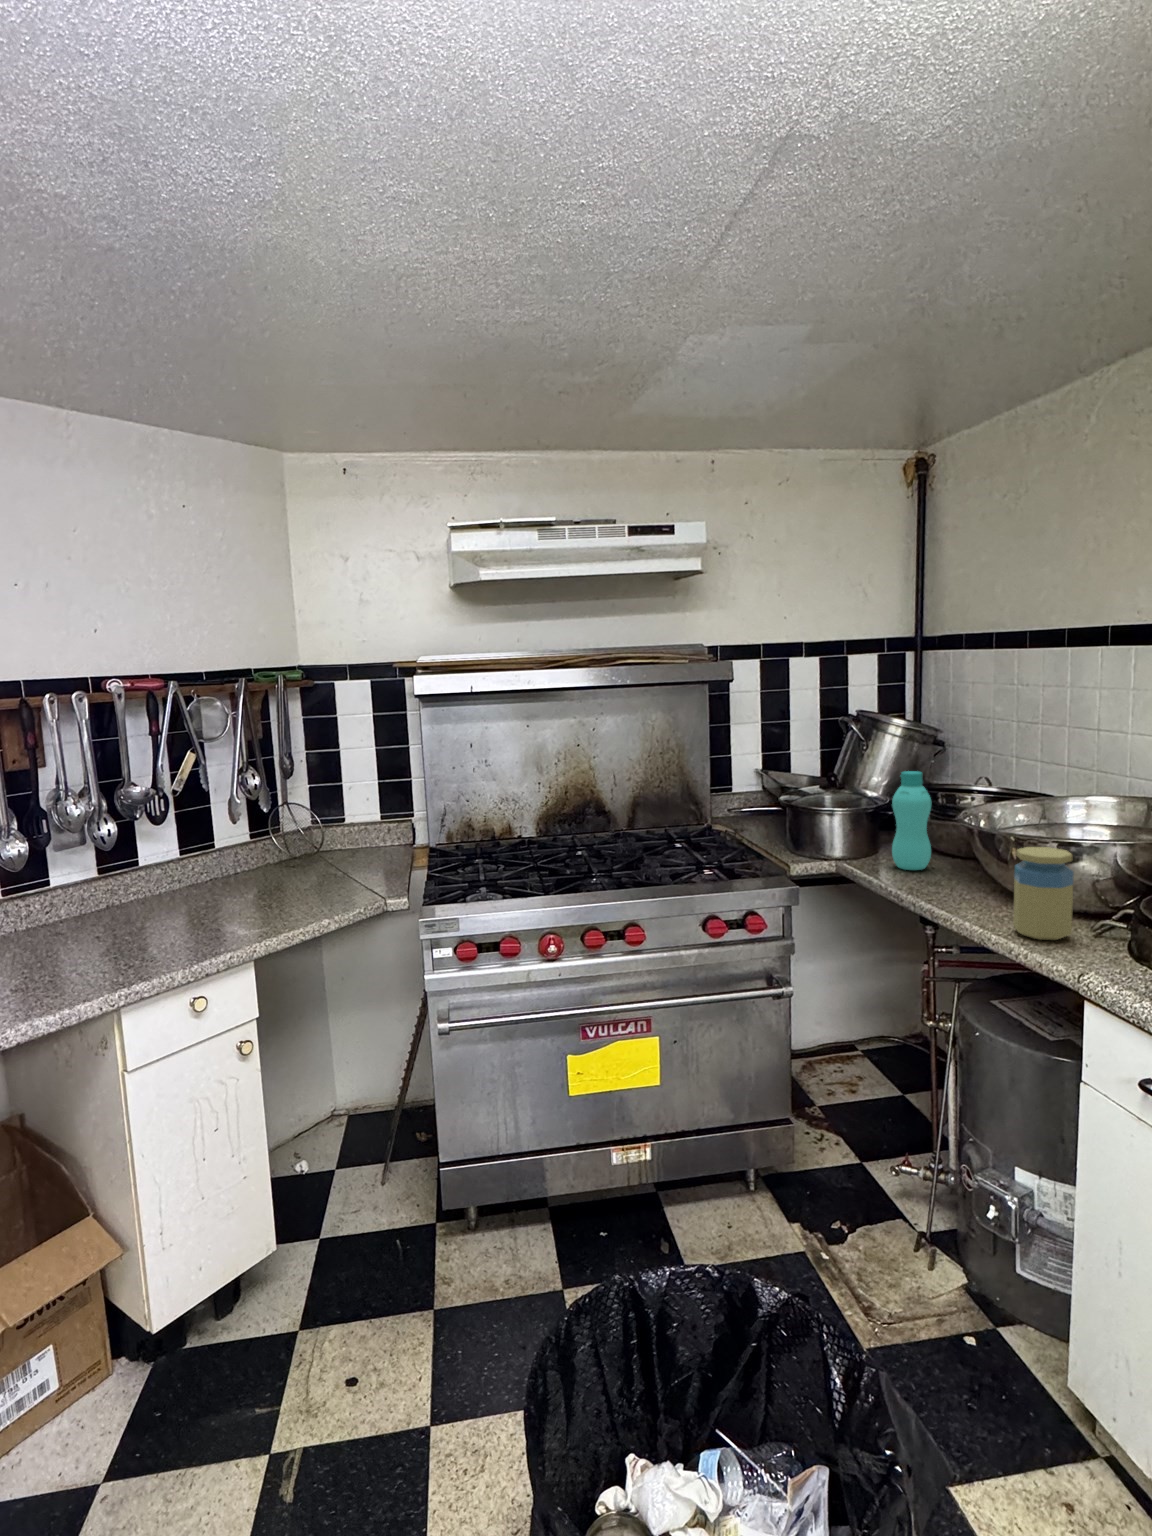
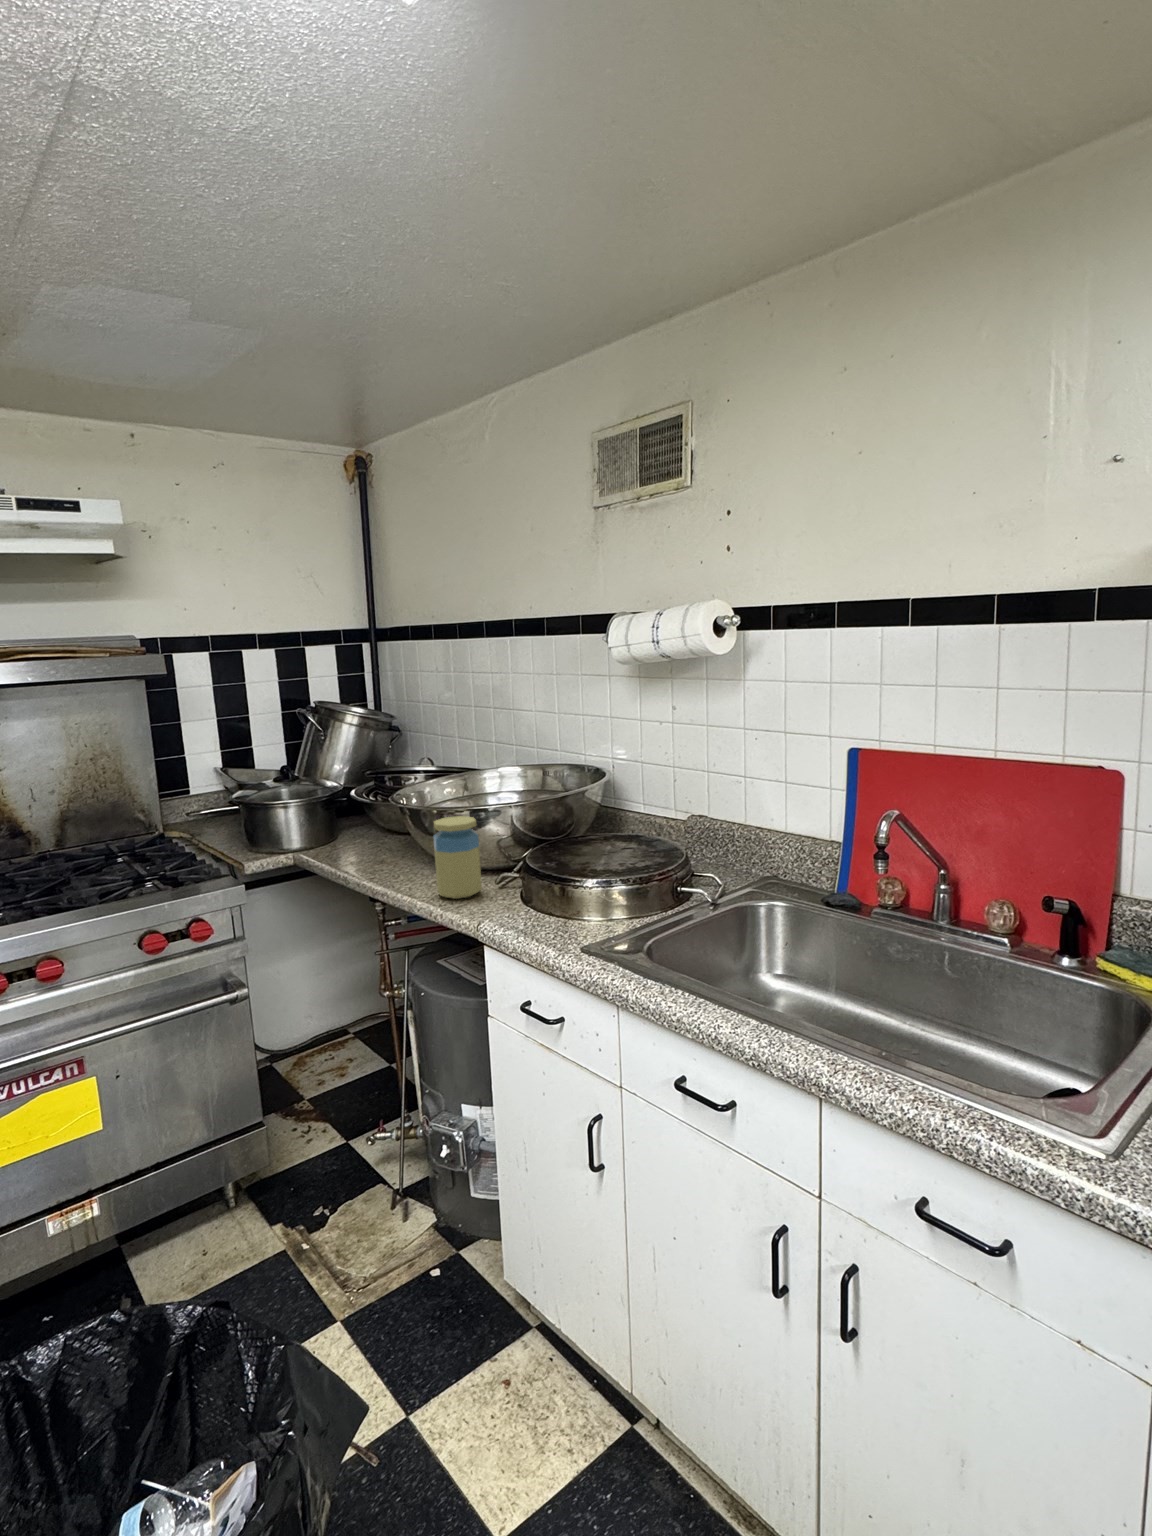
bottle: present [892,771,931,870] -> none [341,758,381,852]

